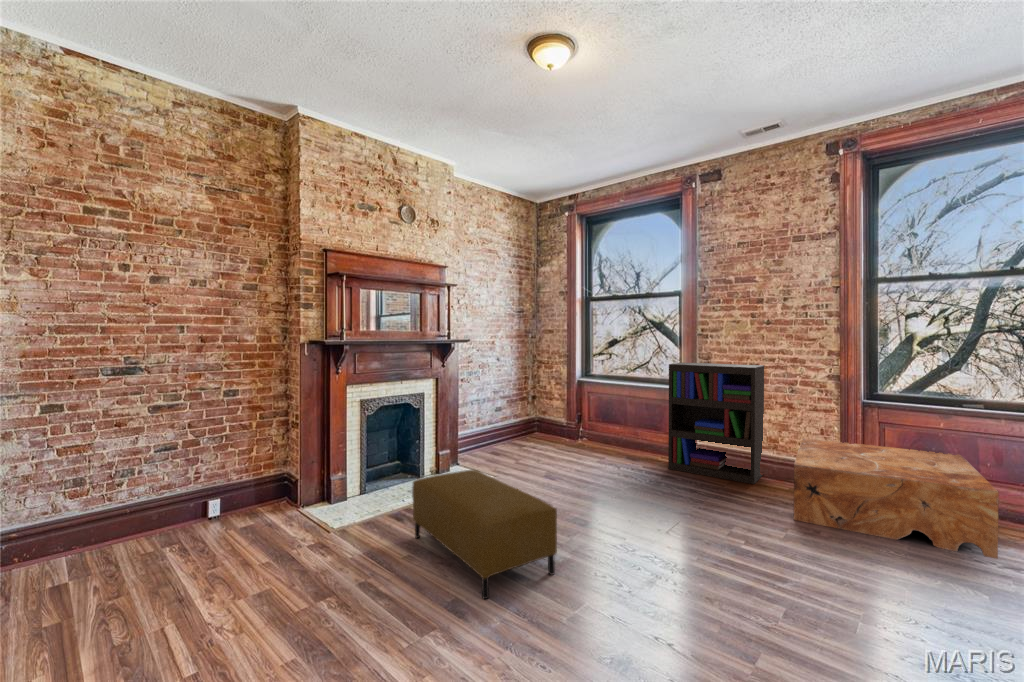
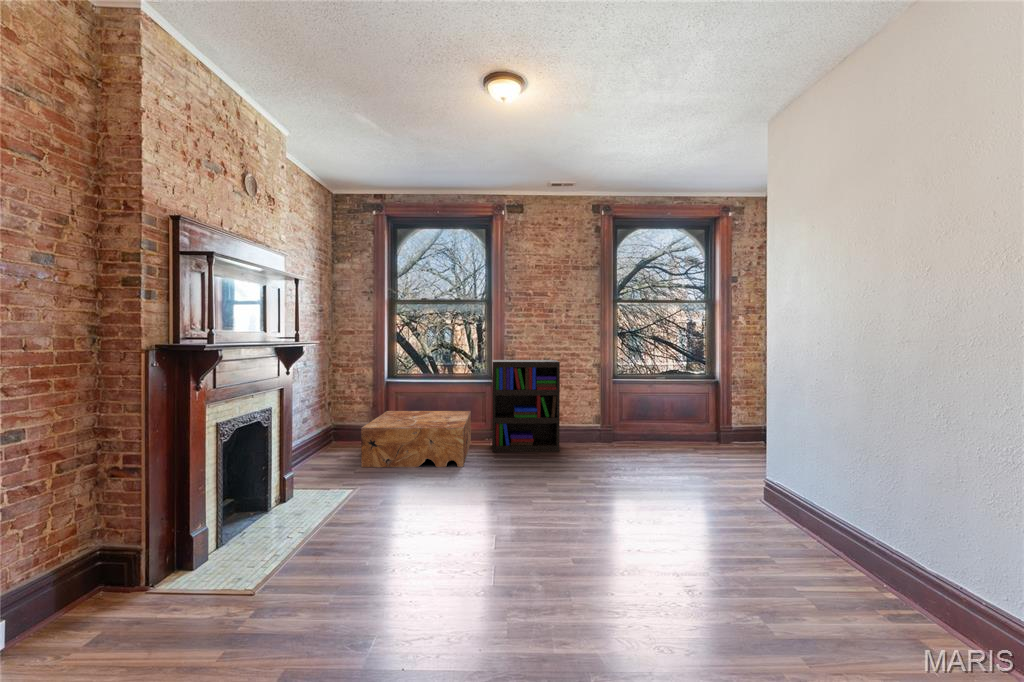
coffee table: present [794,438,999,559] -> present [361,411,471,467]
ottoman: present [412,470,557,599] -> none [370,479,540,588]

